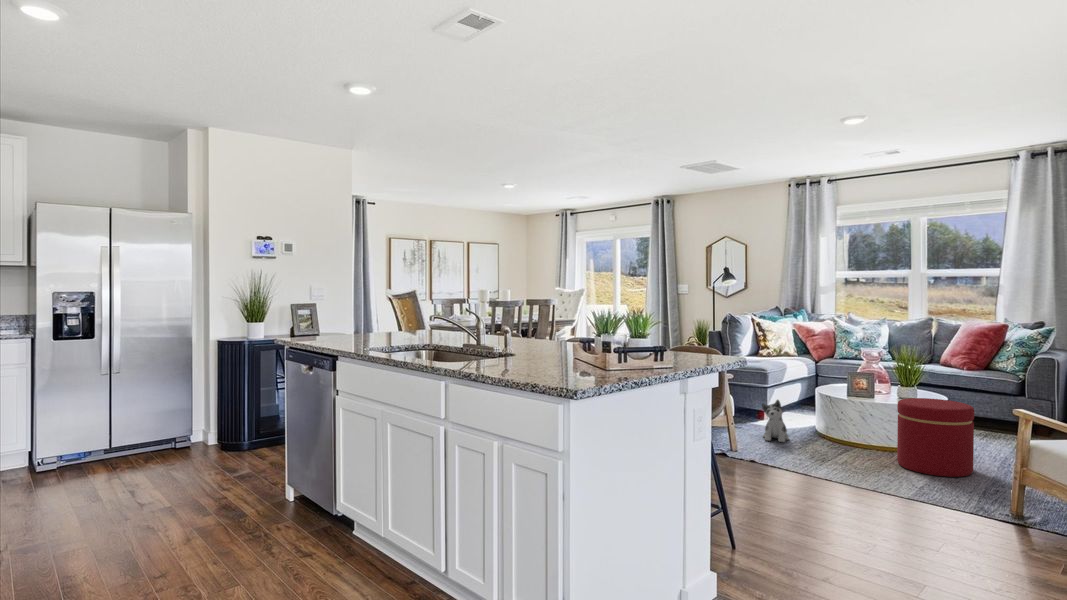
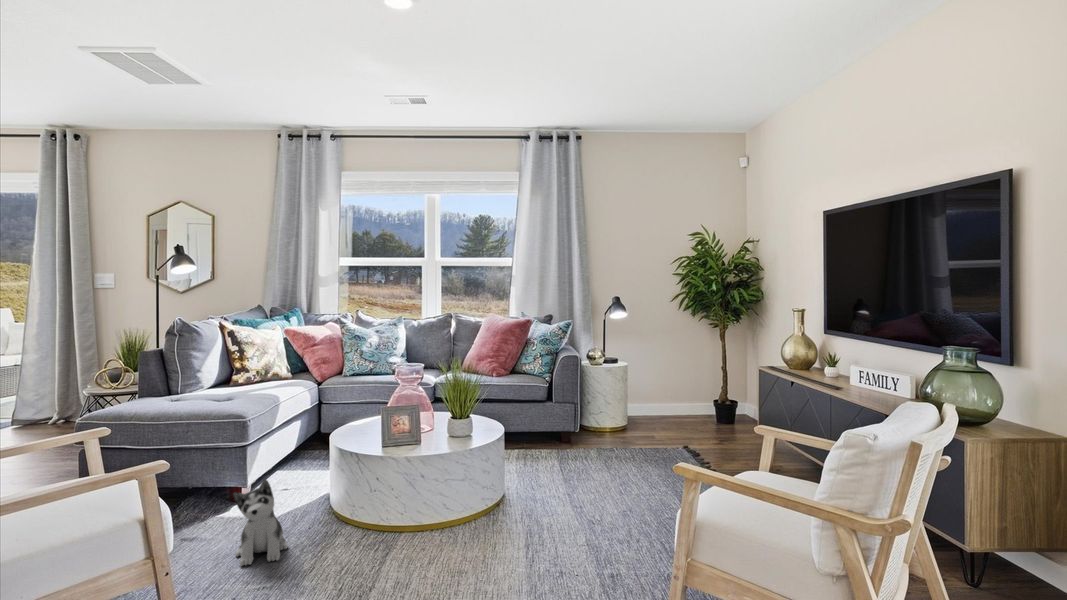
ottoman: present [897,398,974,477] -> none [465,438,564,572]

